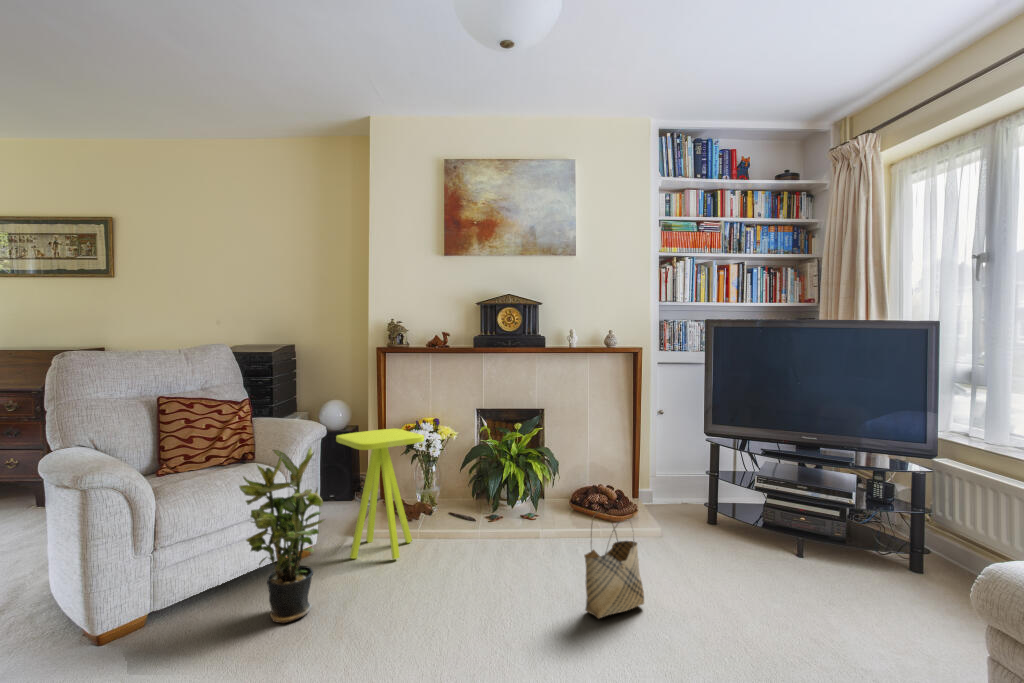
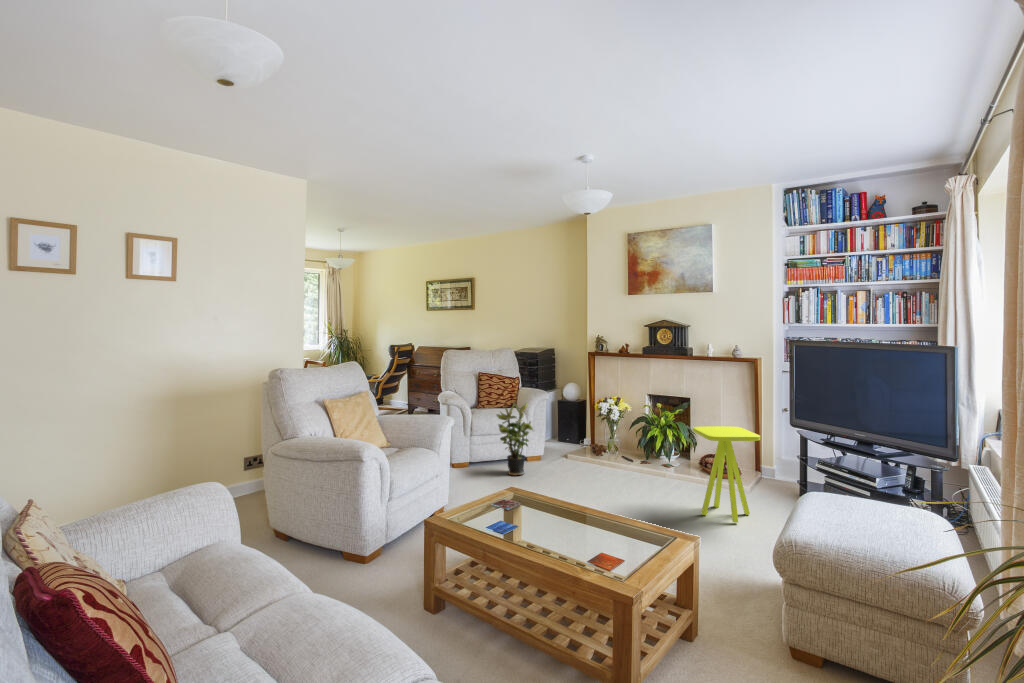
side table: present [336,429,424,559] -> present [693,426,760,523]
woven basket: present [584,511,644,619] -> none [635,453,673,507]

